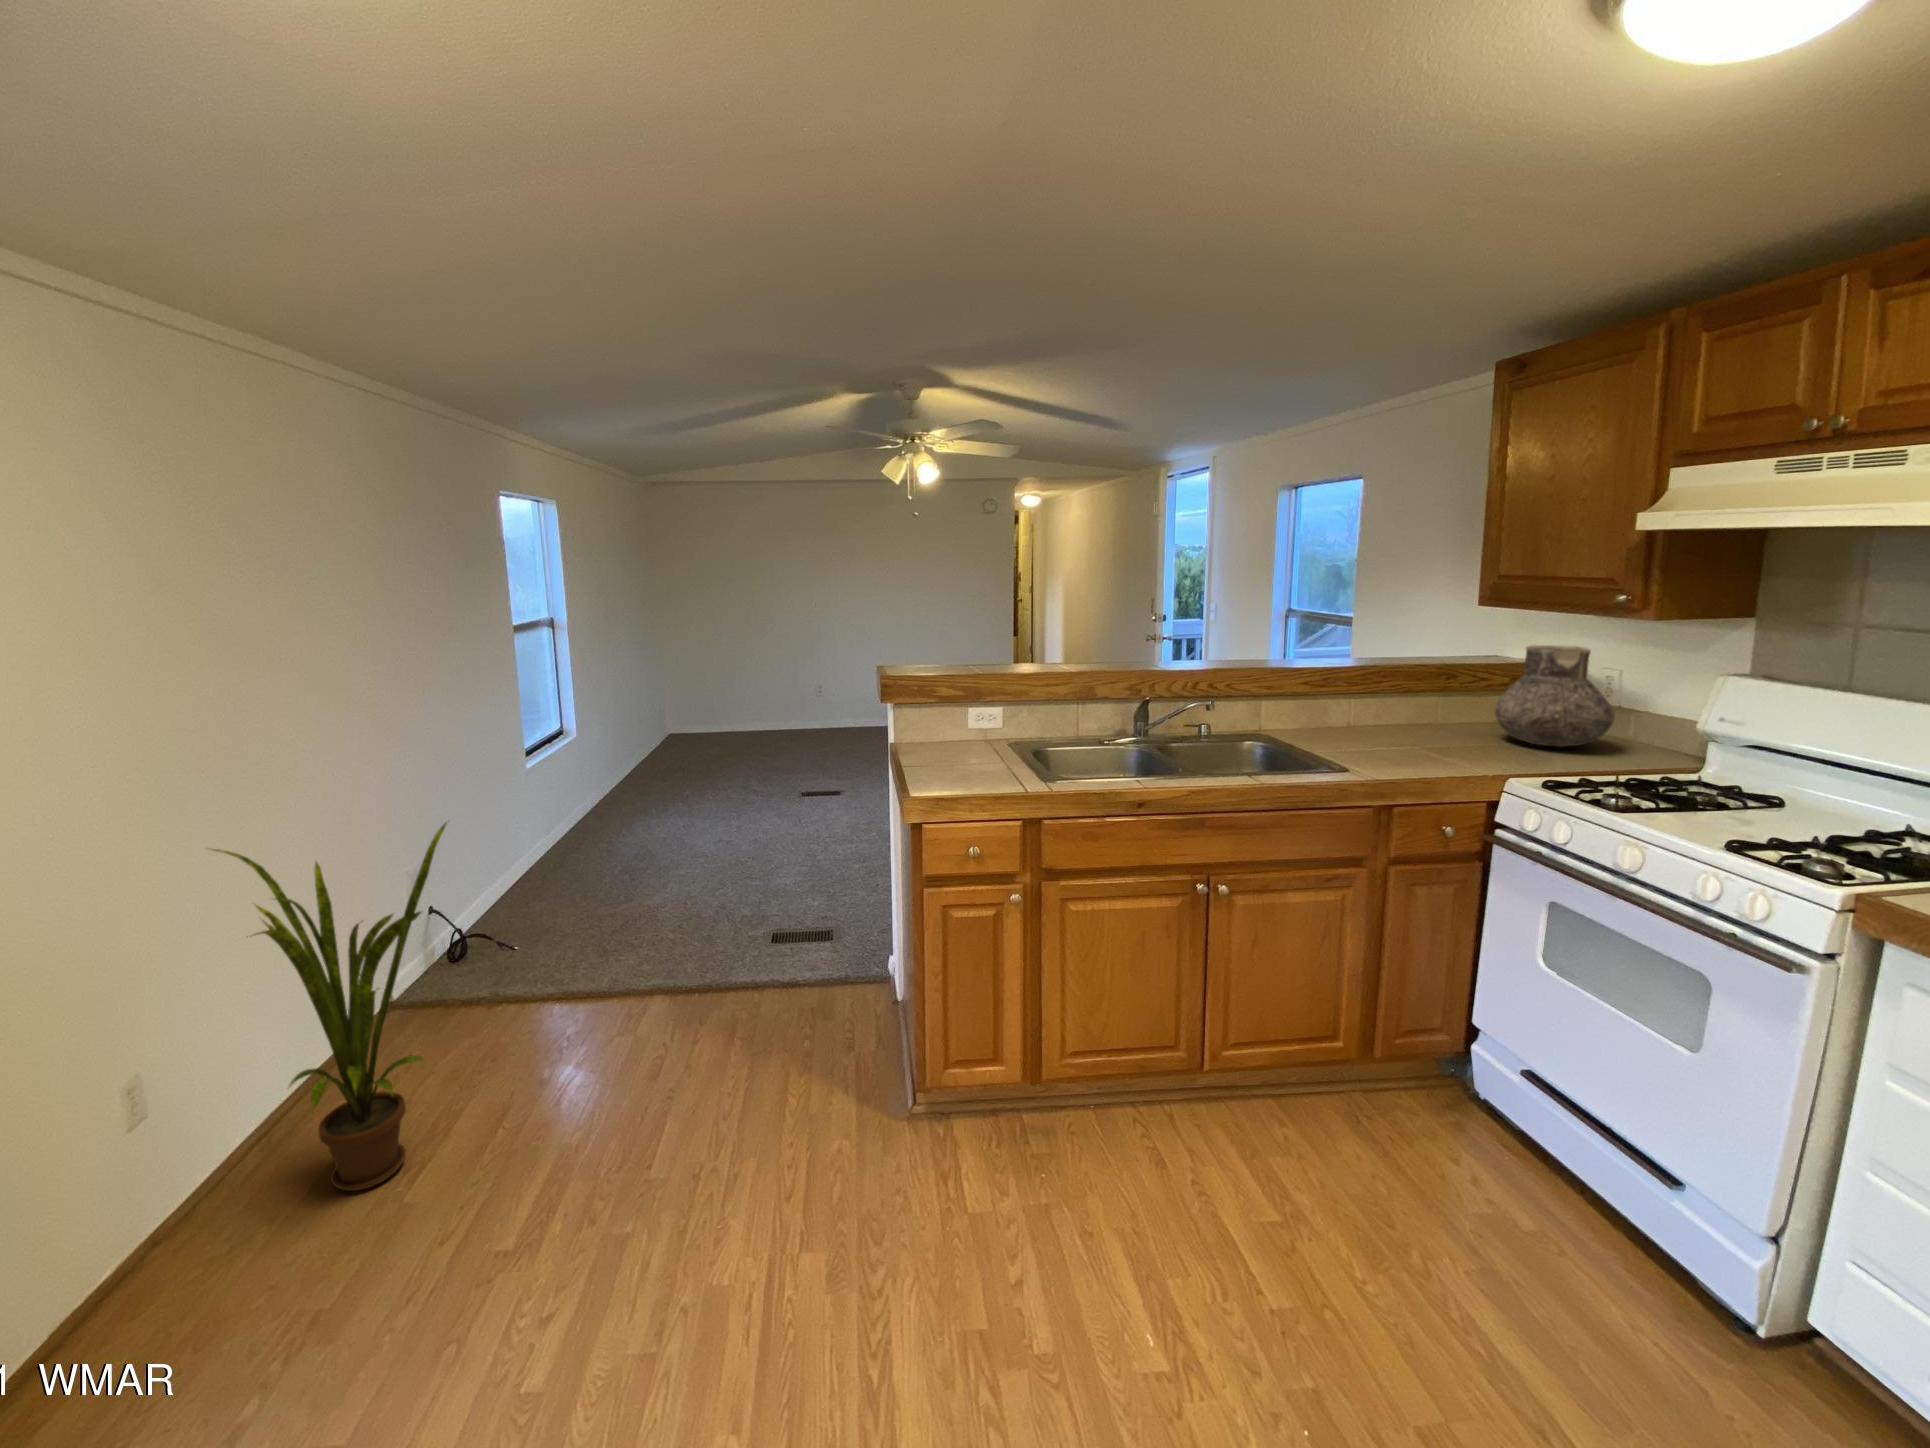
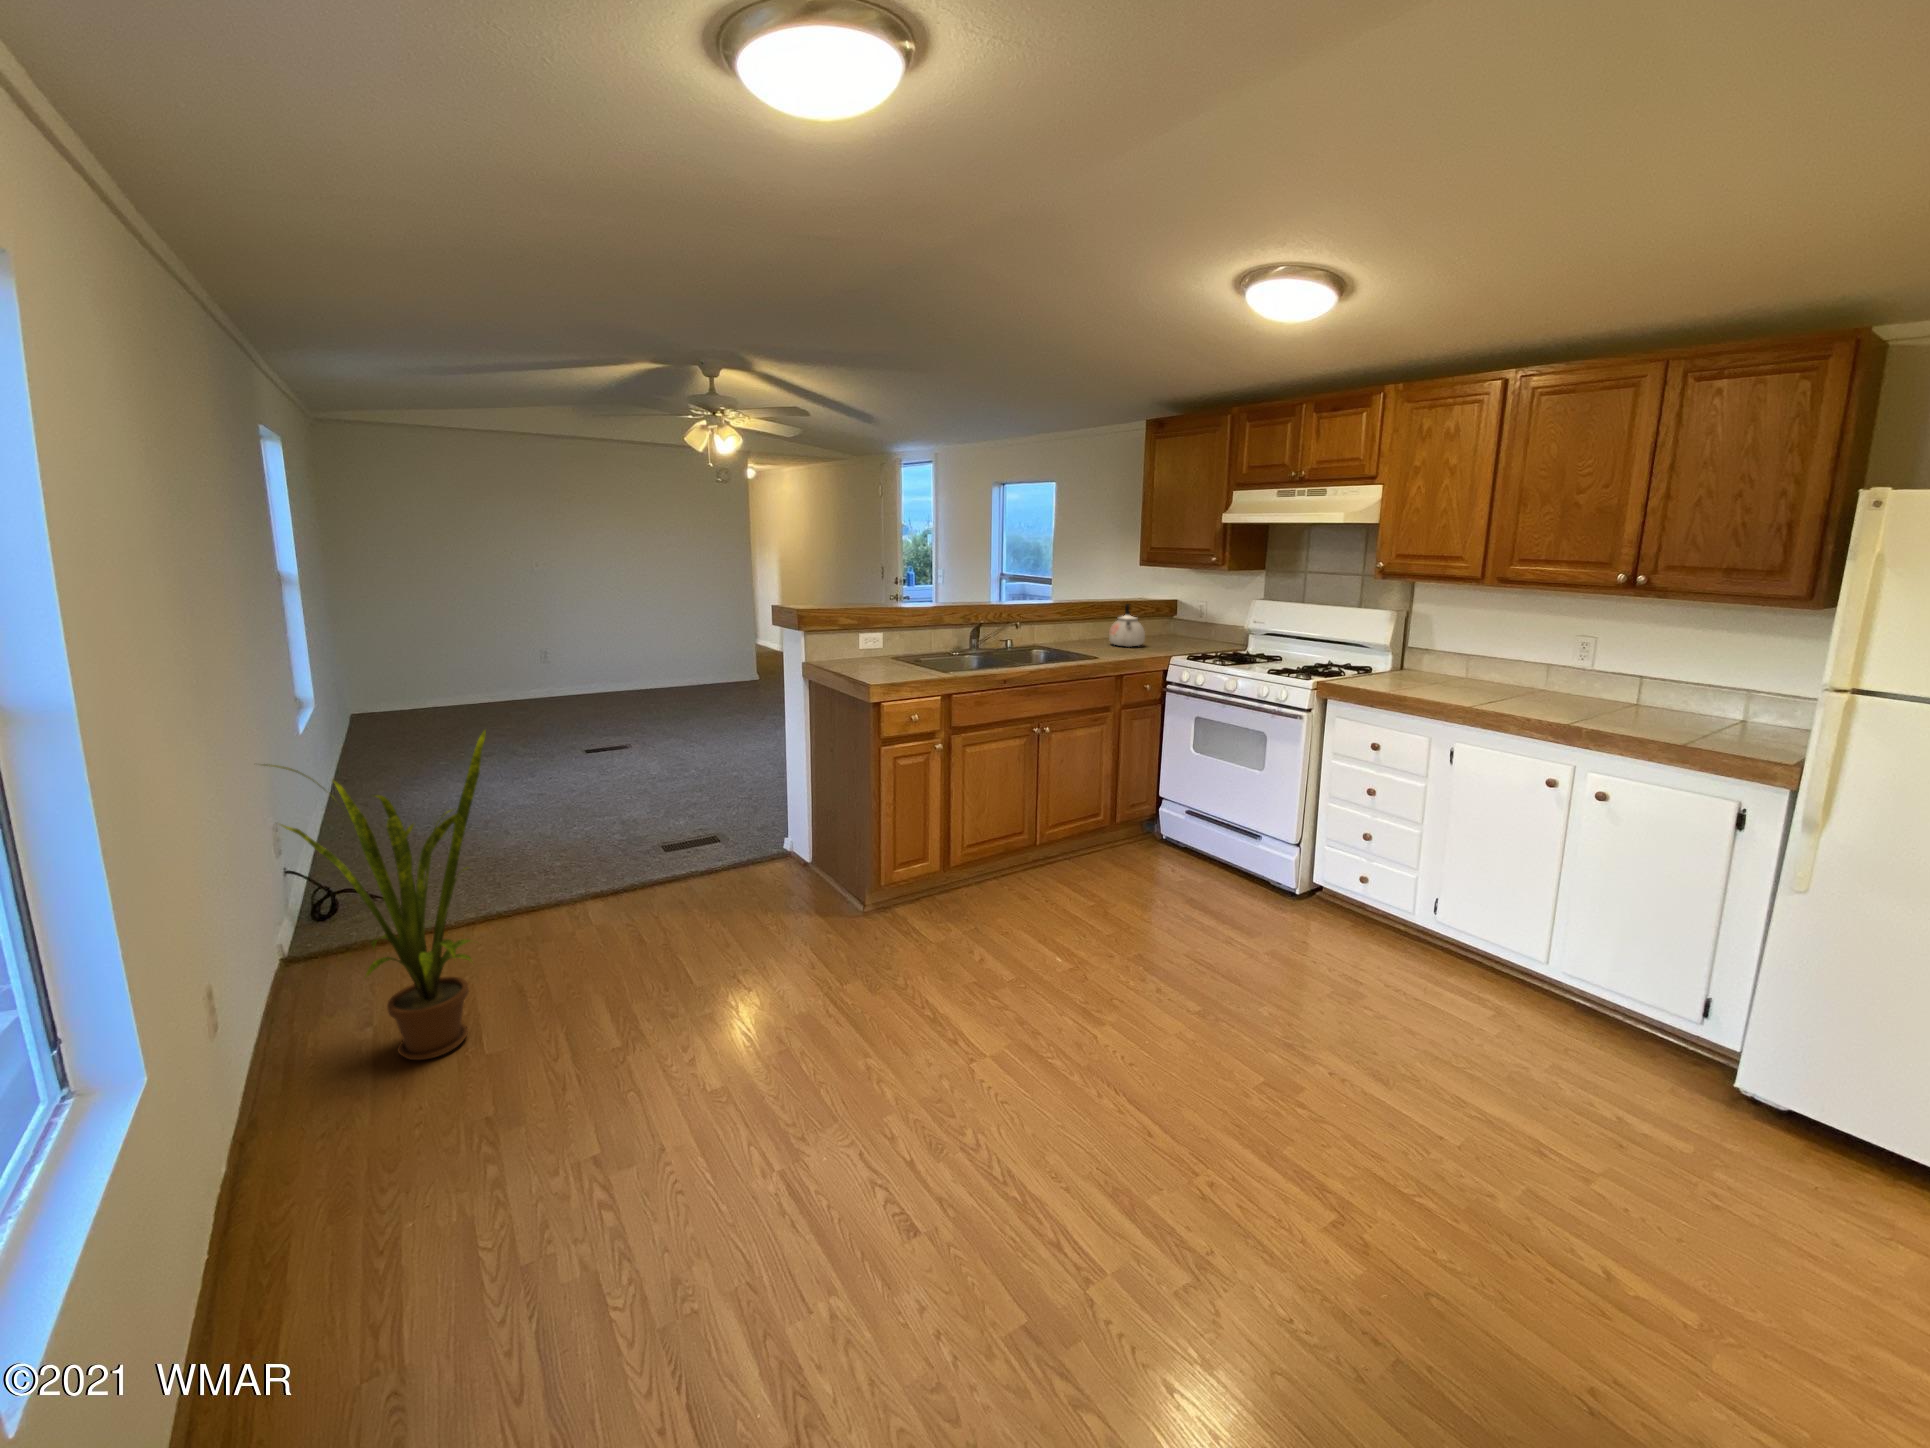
vase: present [1495,645,1615,747] -> none [1154,587,1209,643]
kettle: none [1393,674,1465,748] -> present [1109,604,1145,647]

